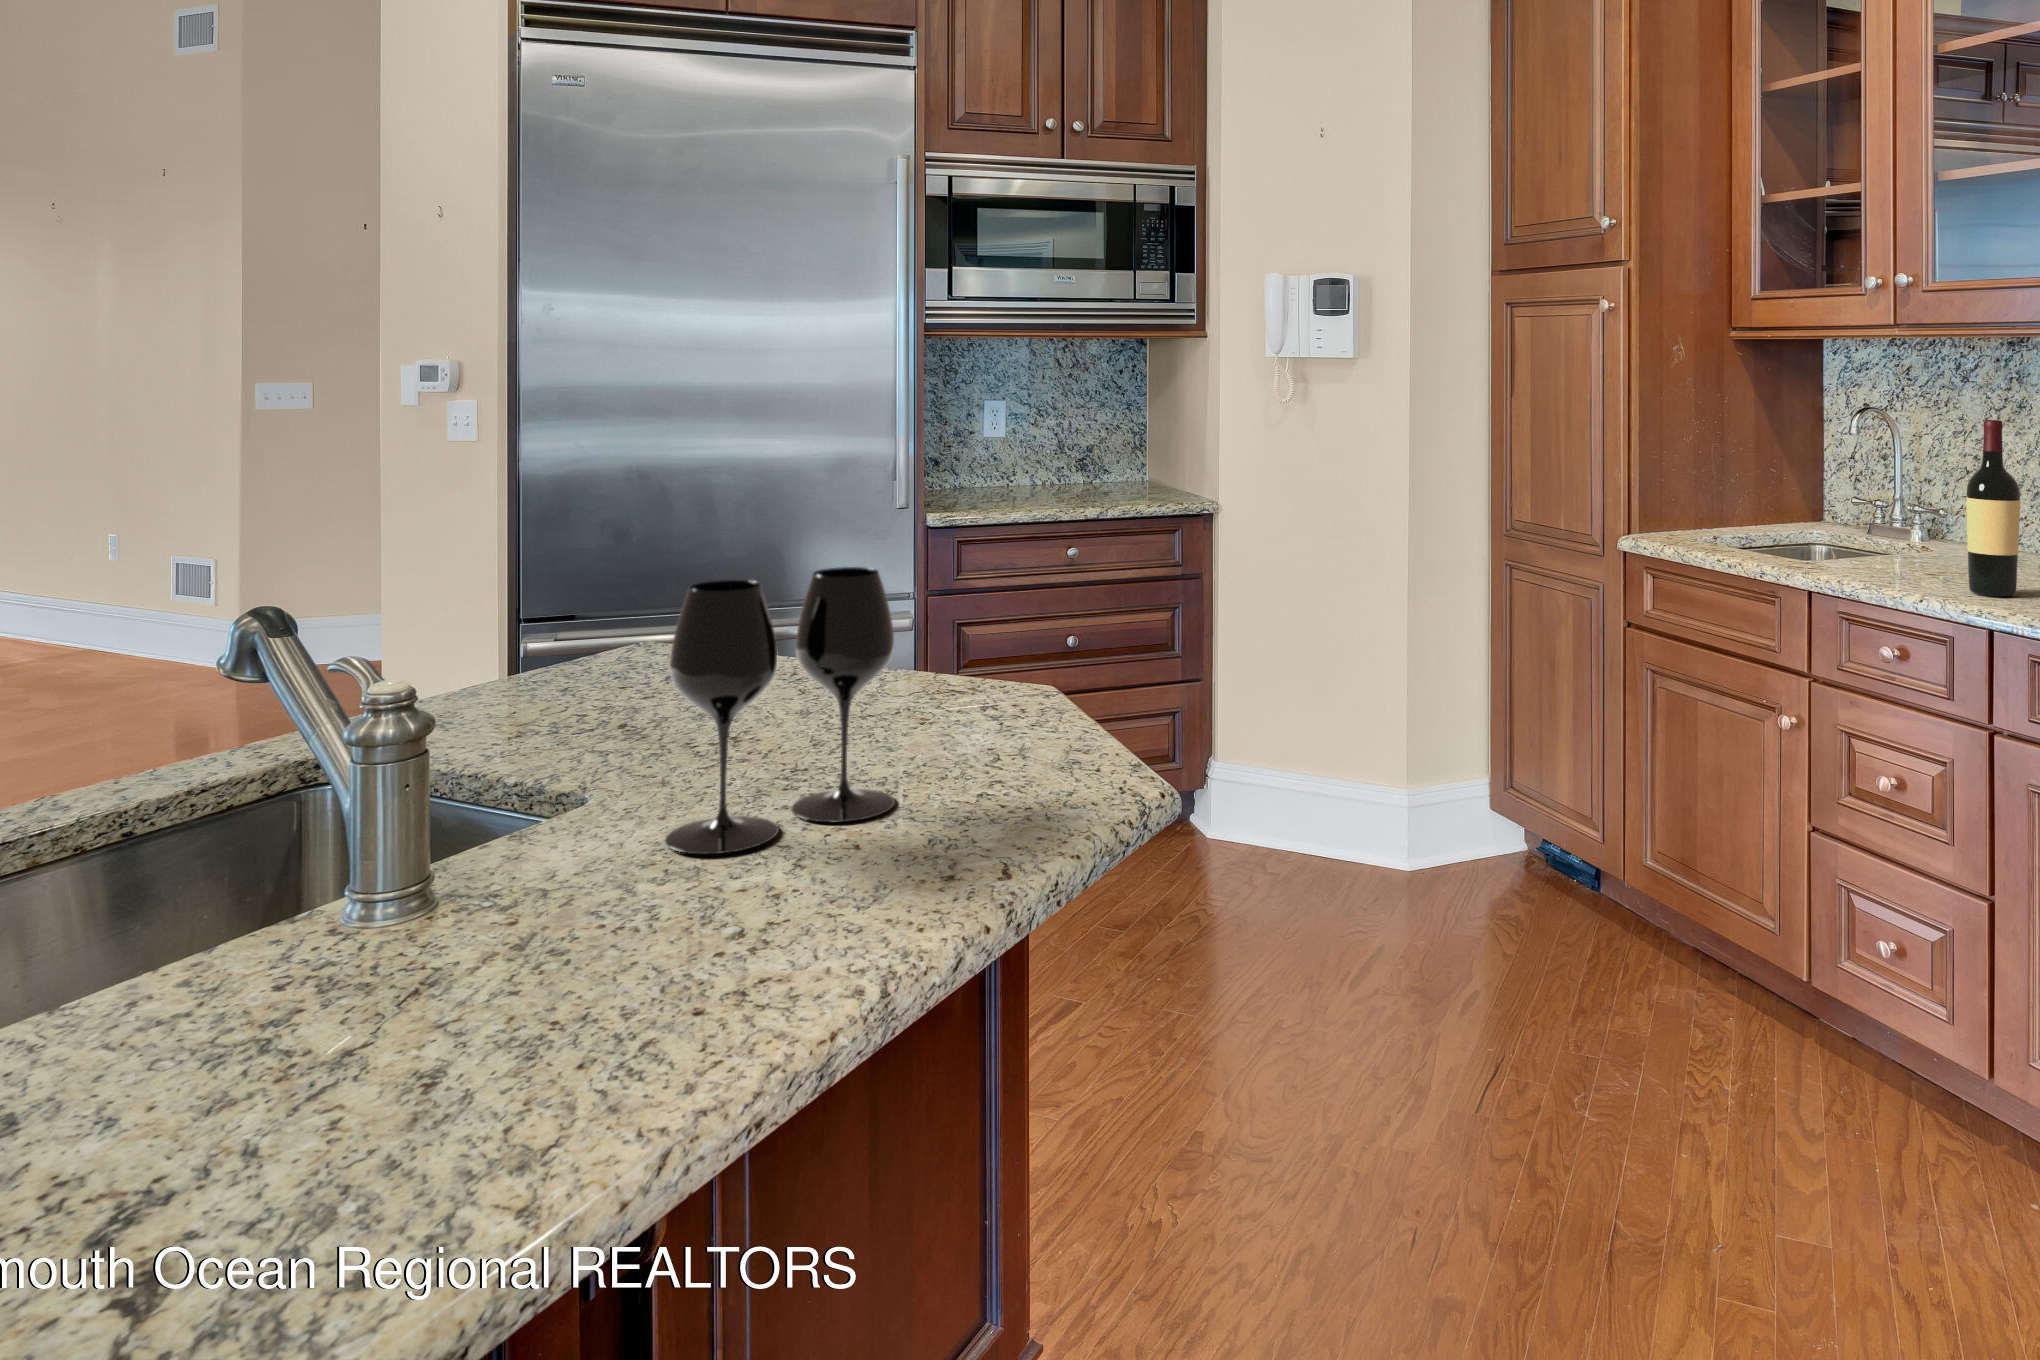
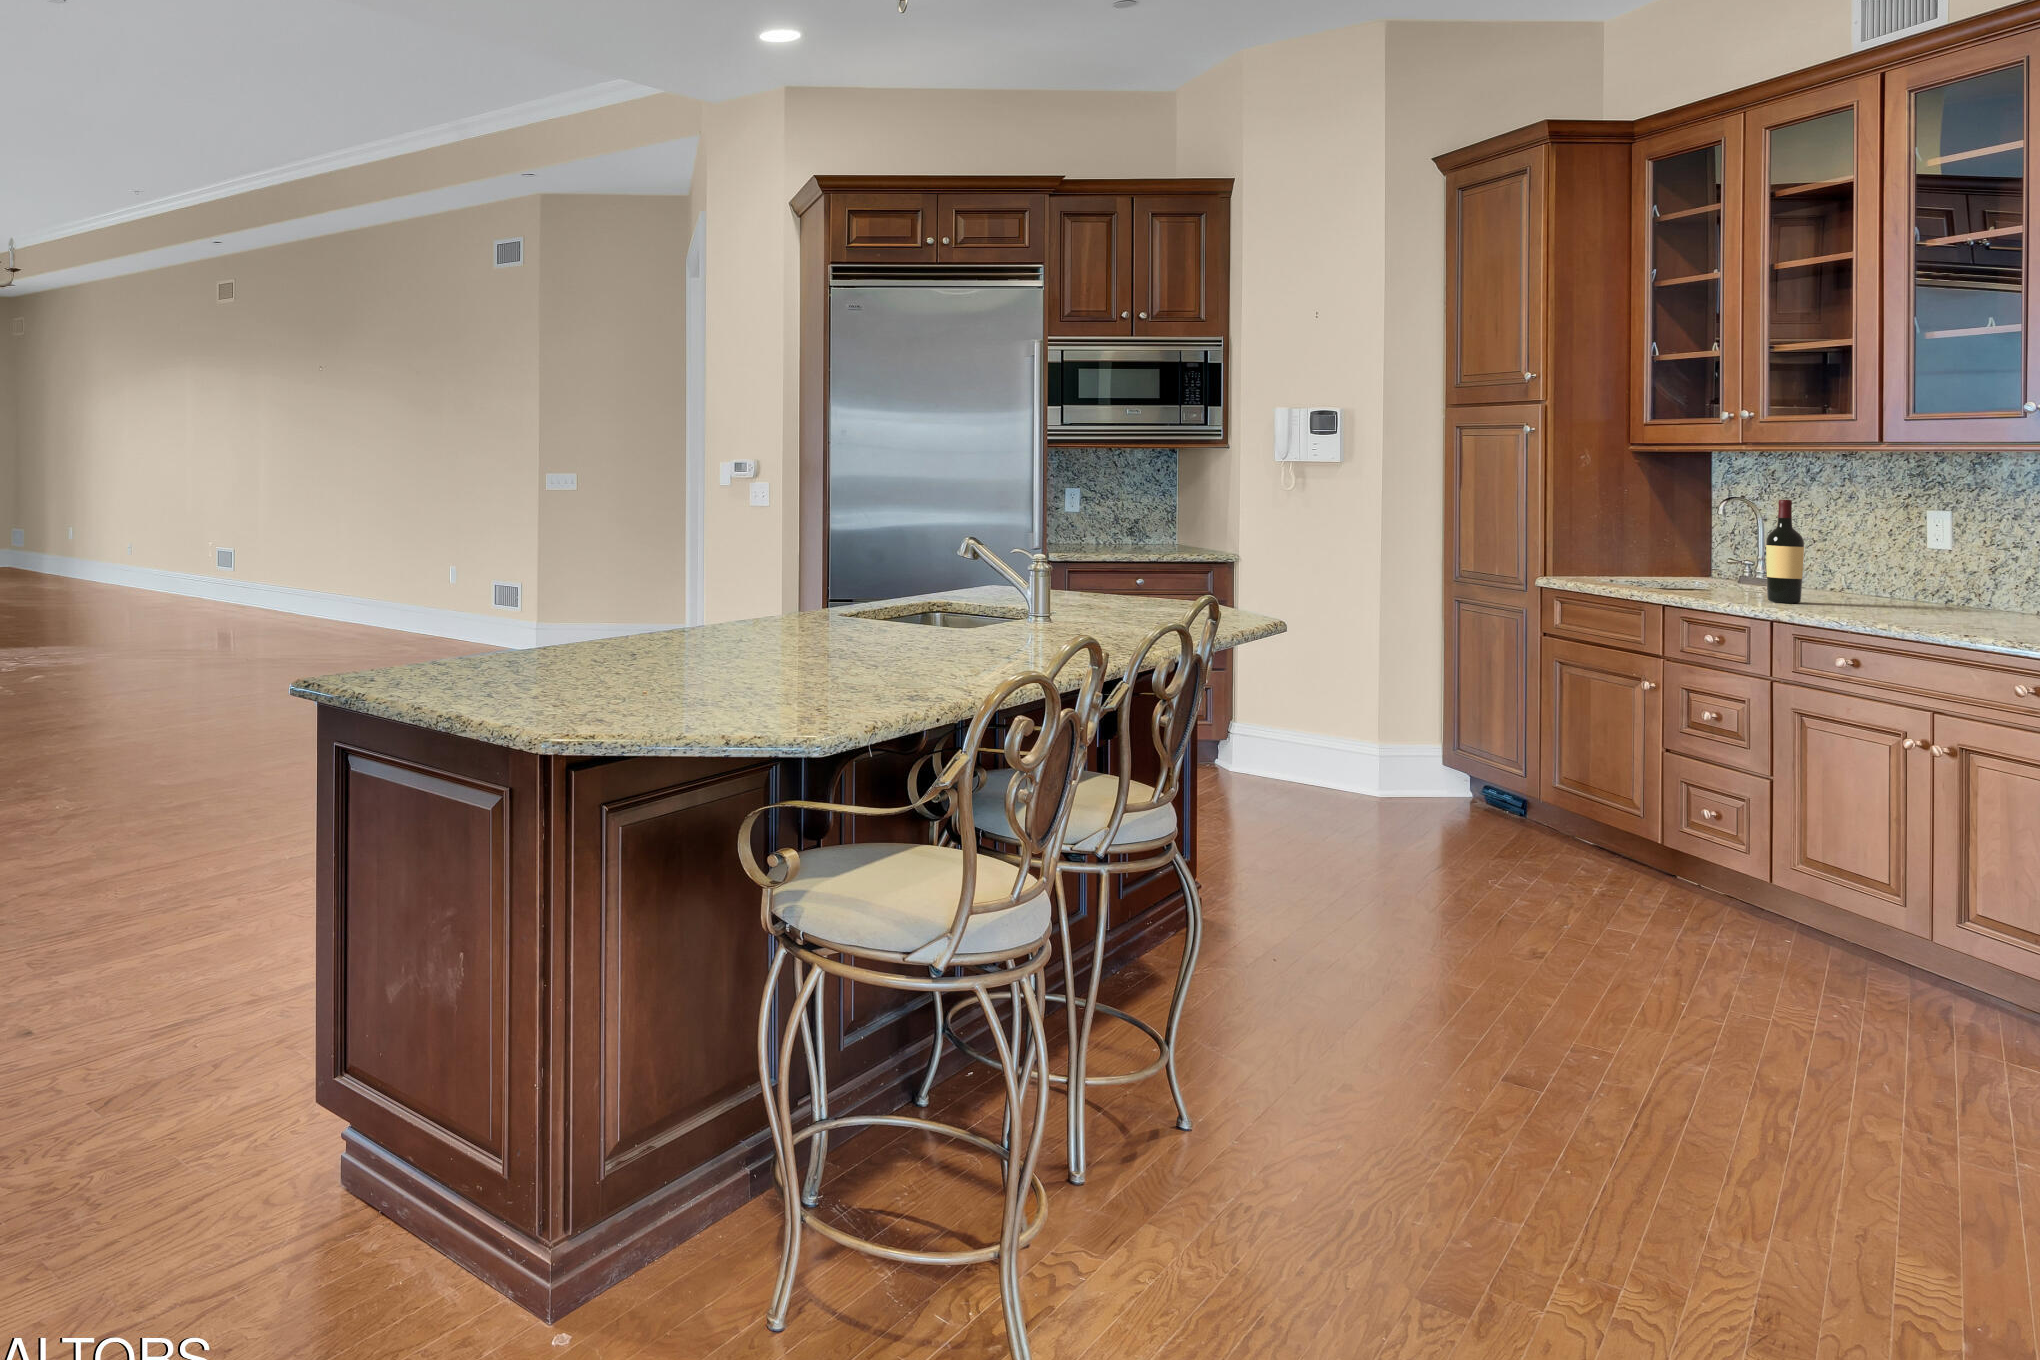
wine glass: present [665,567,895,854] -> none [1093,525,1166,610]

